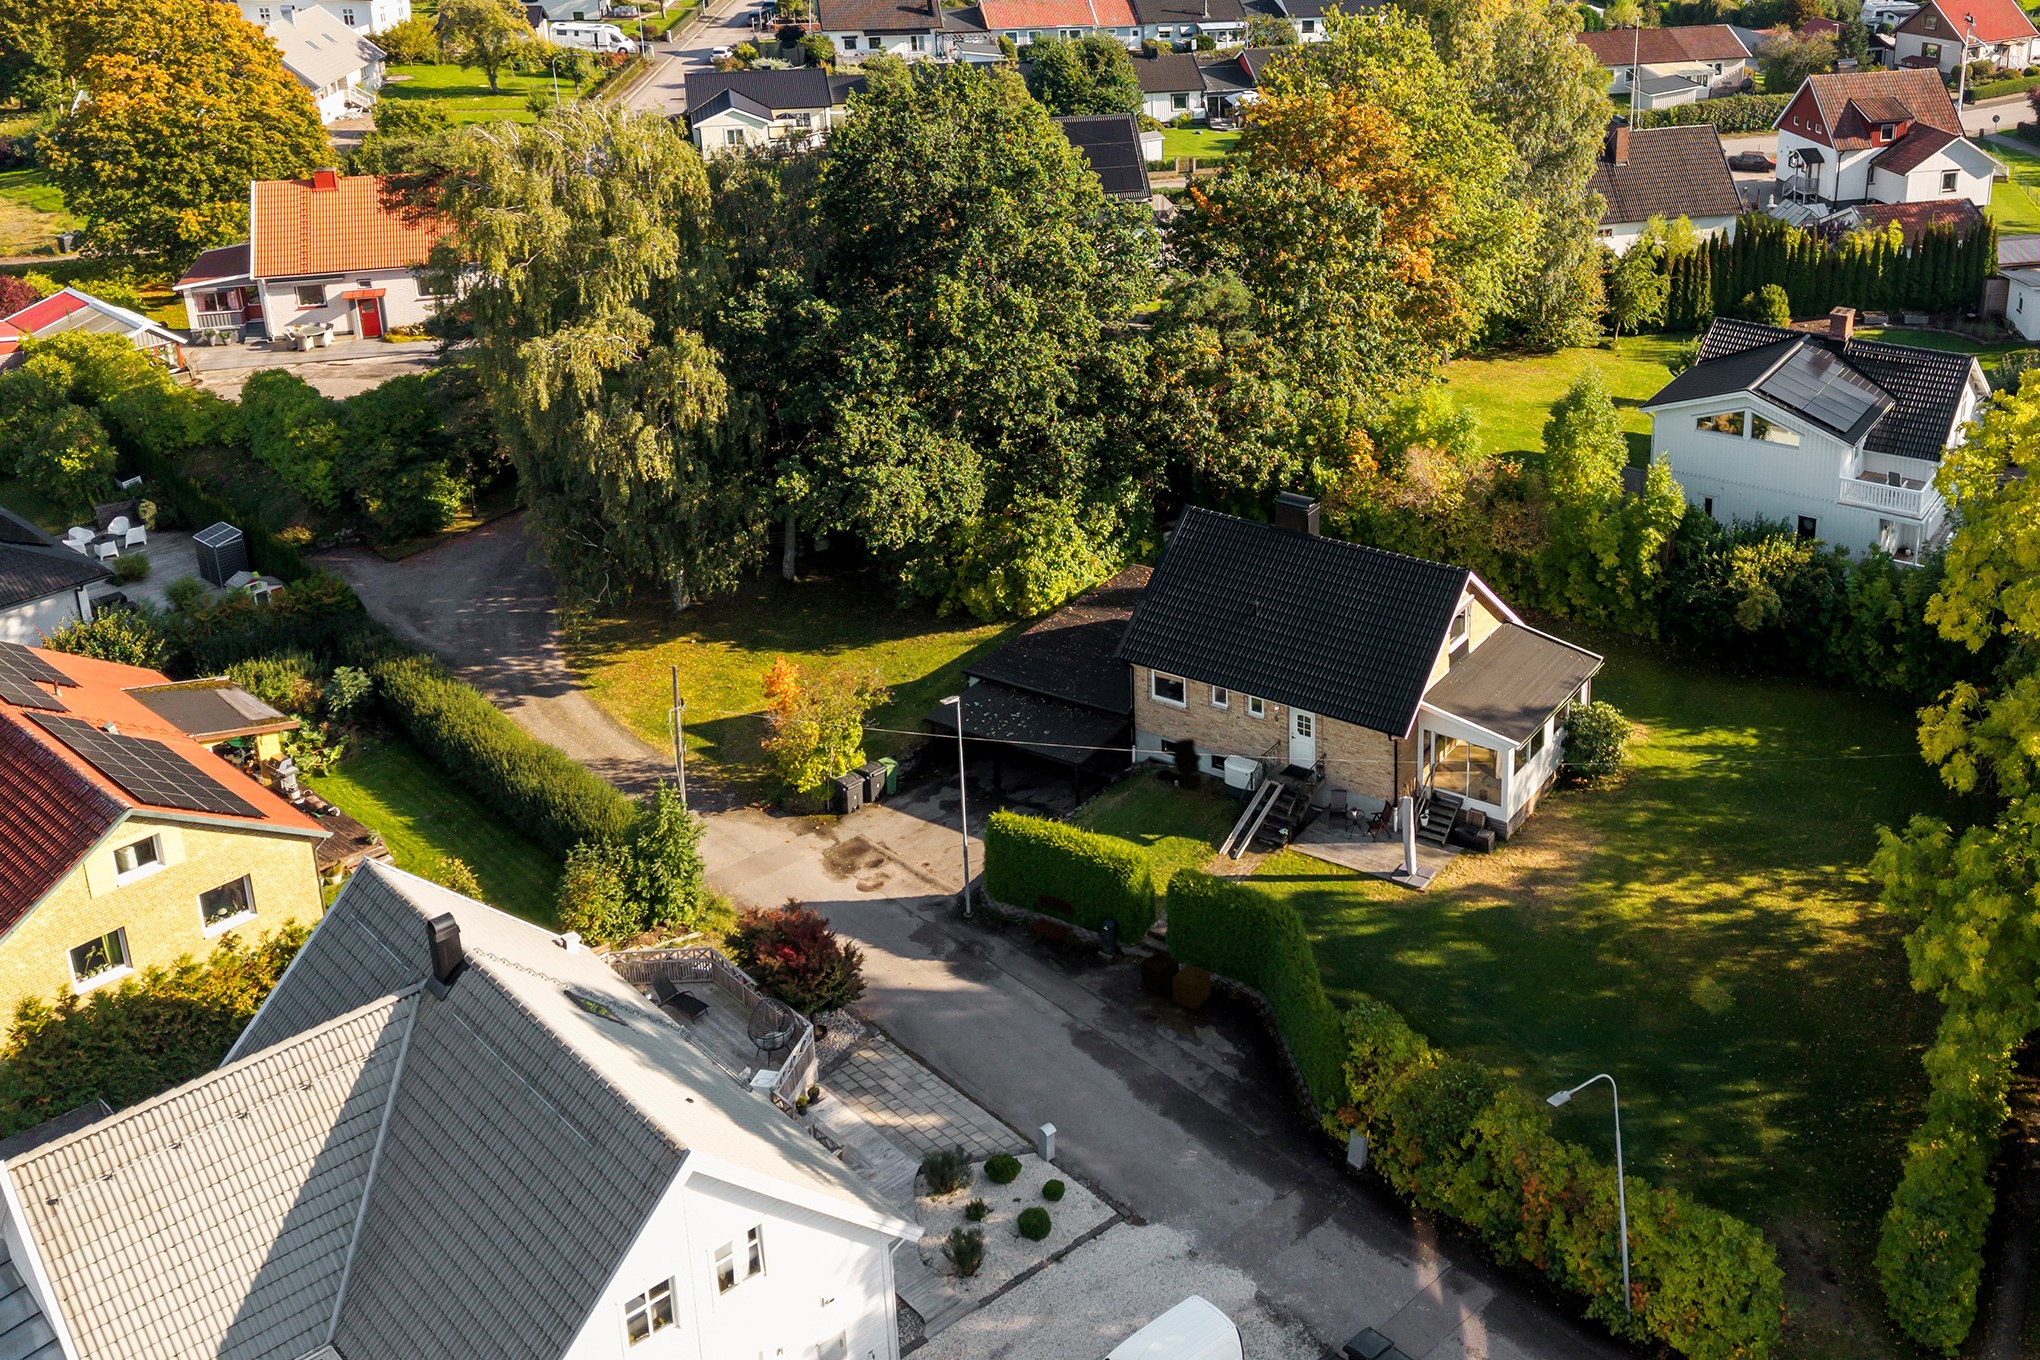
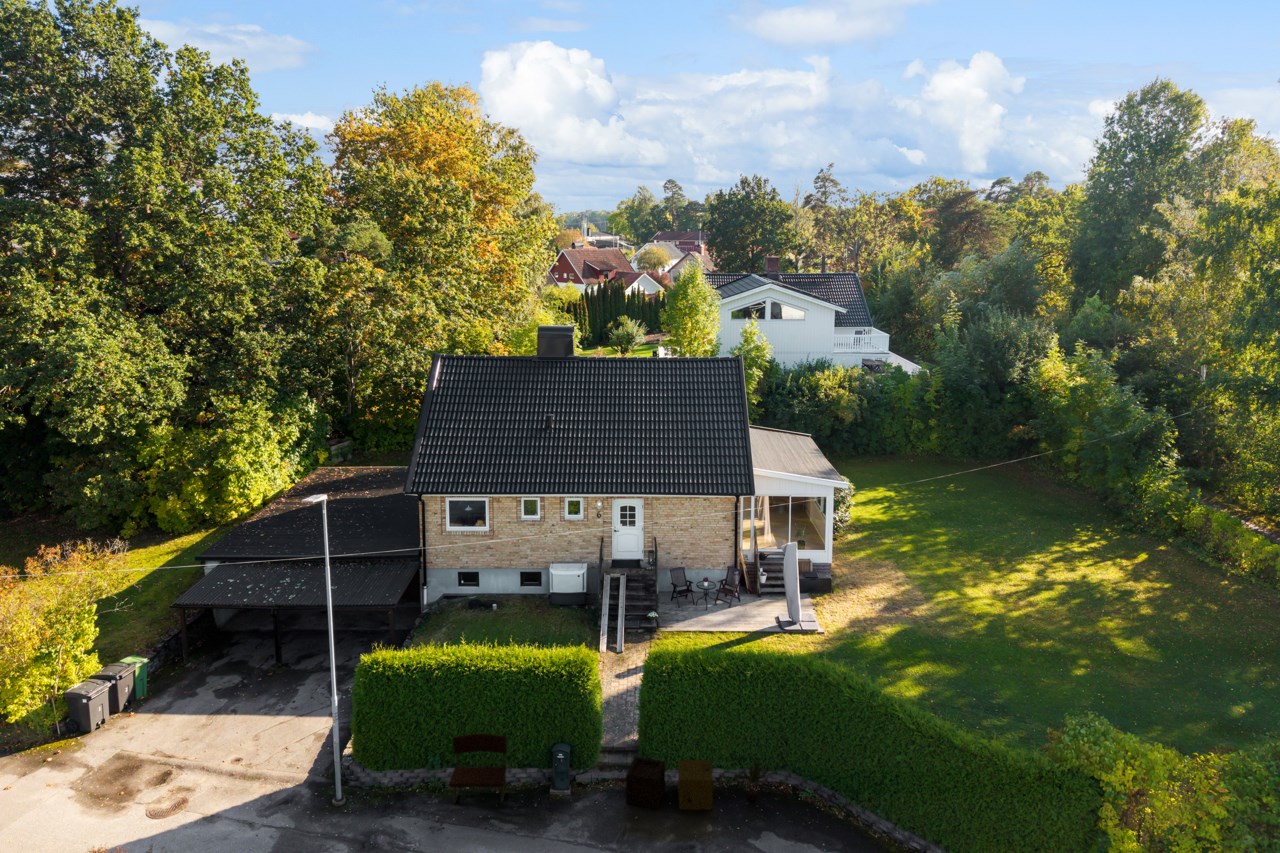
lounge chair: present [1172,738,1202,786] -> none [484,562,524,611]
potted tree: present [830,793,848,818] -> present [735,759,770,800]

